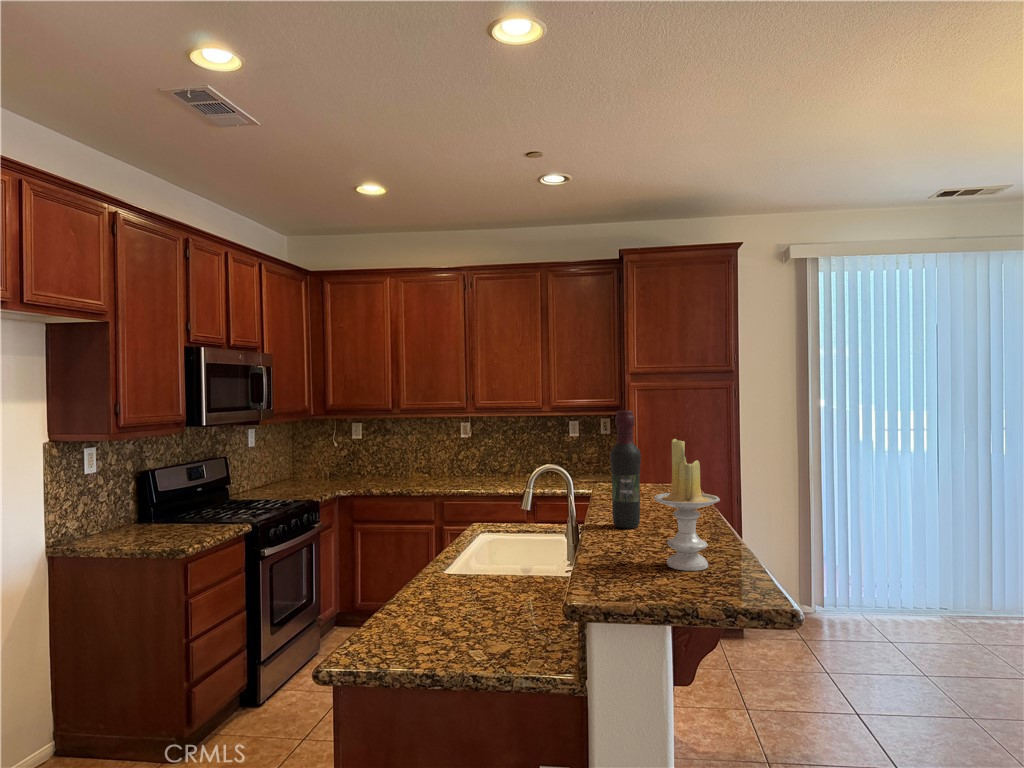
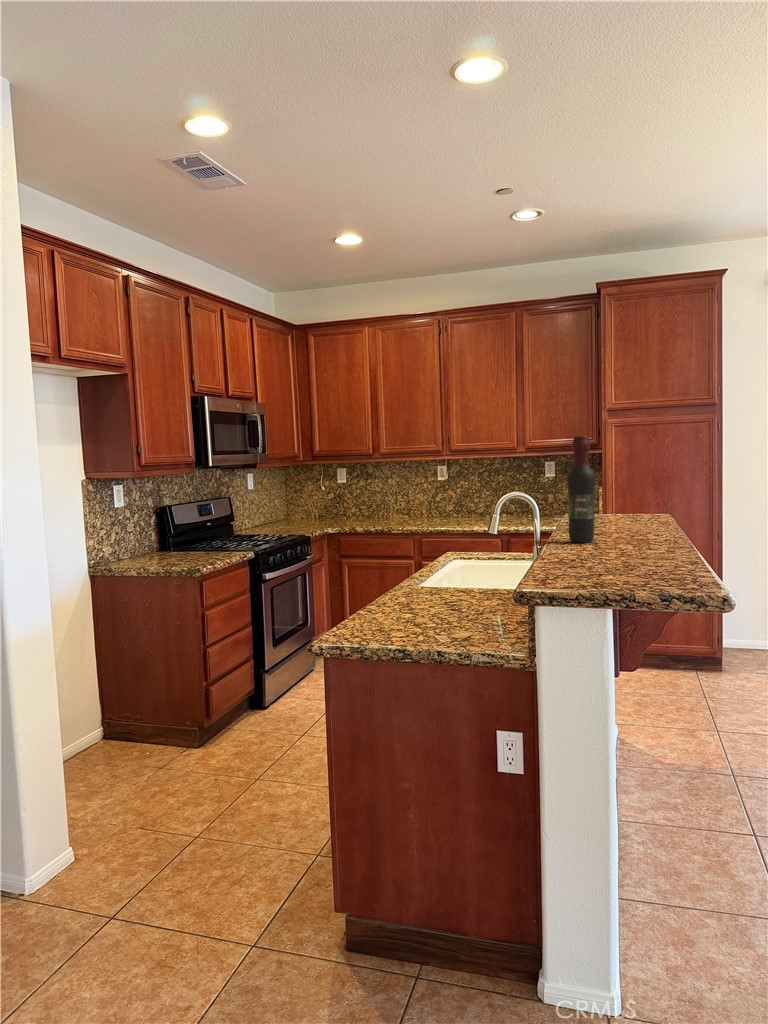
candle: present [654,439,720,571] -> none [598,454,657,568]

